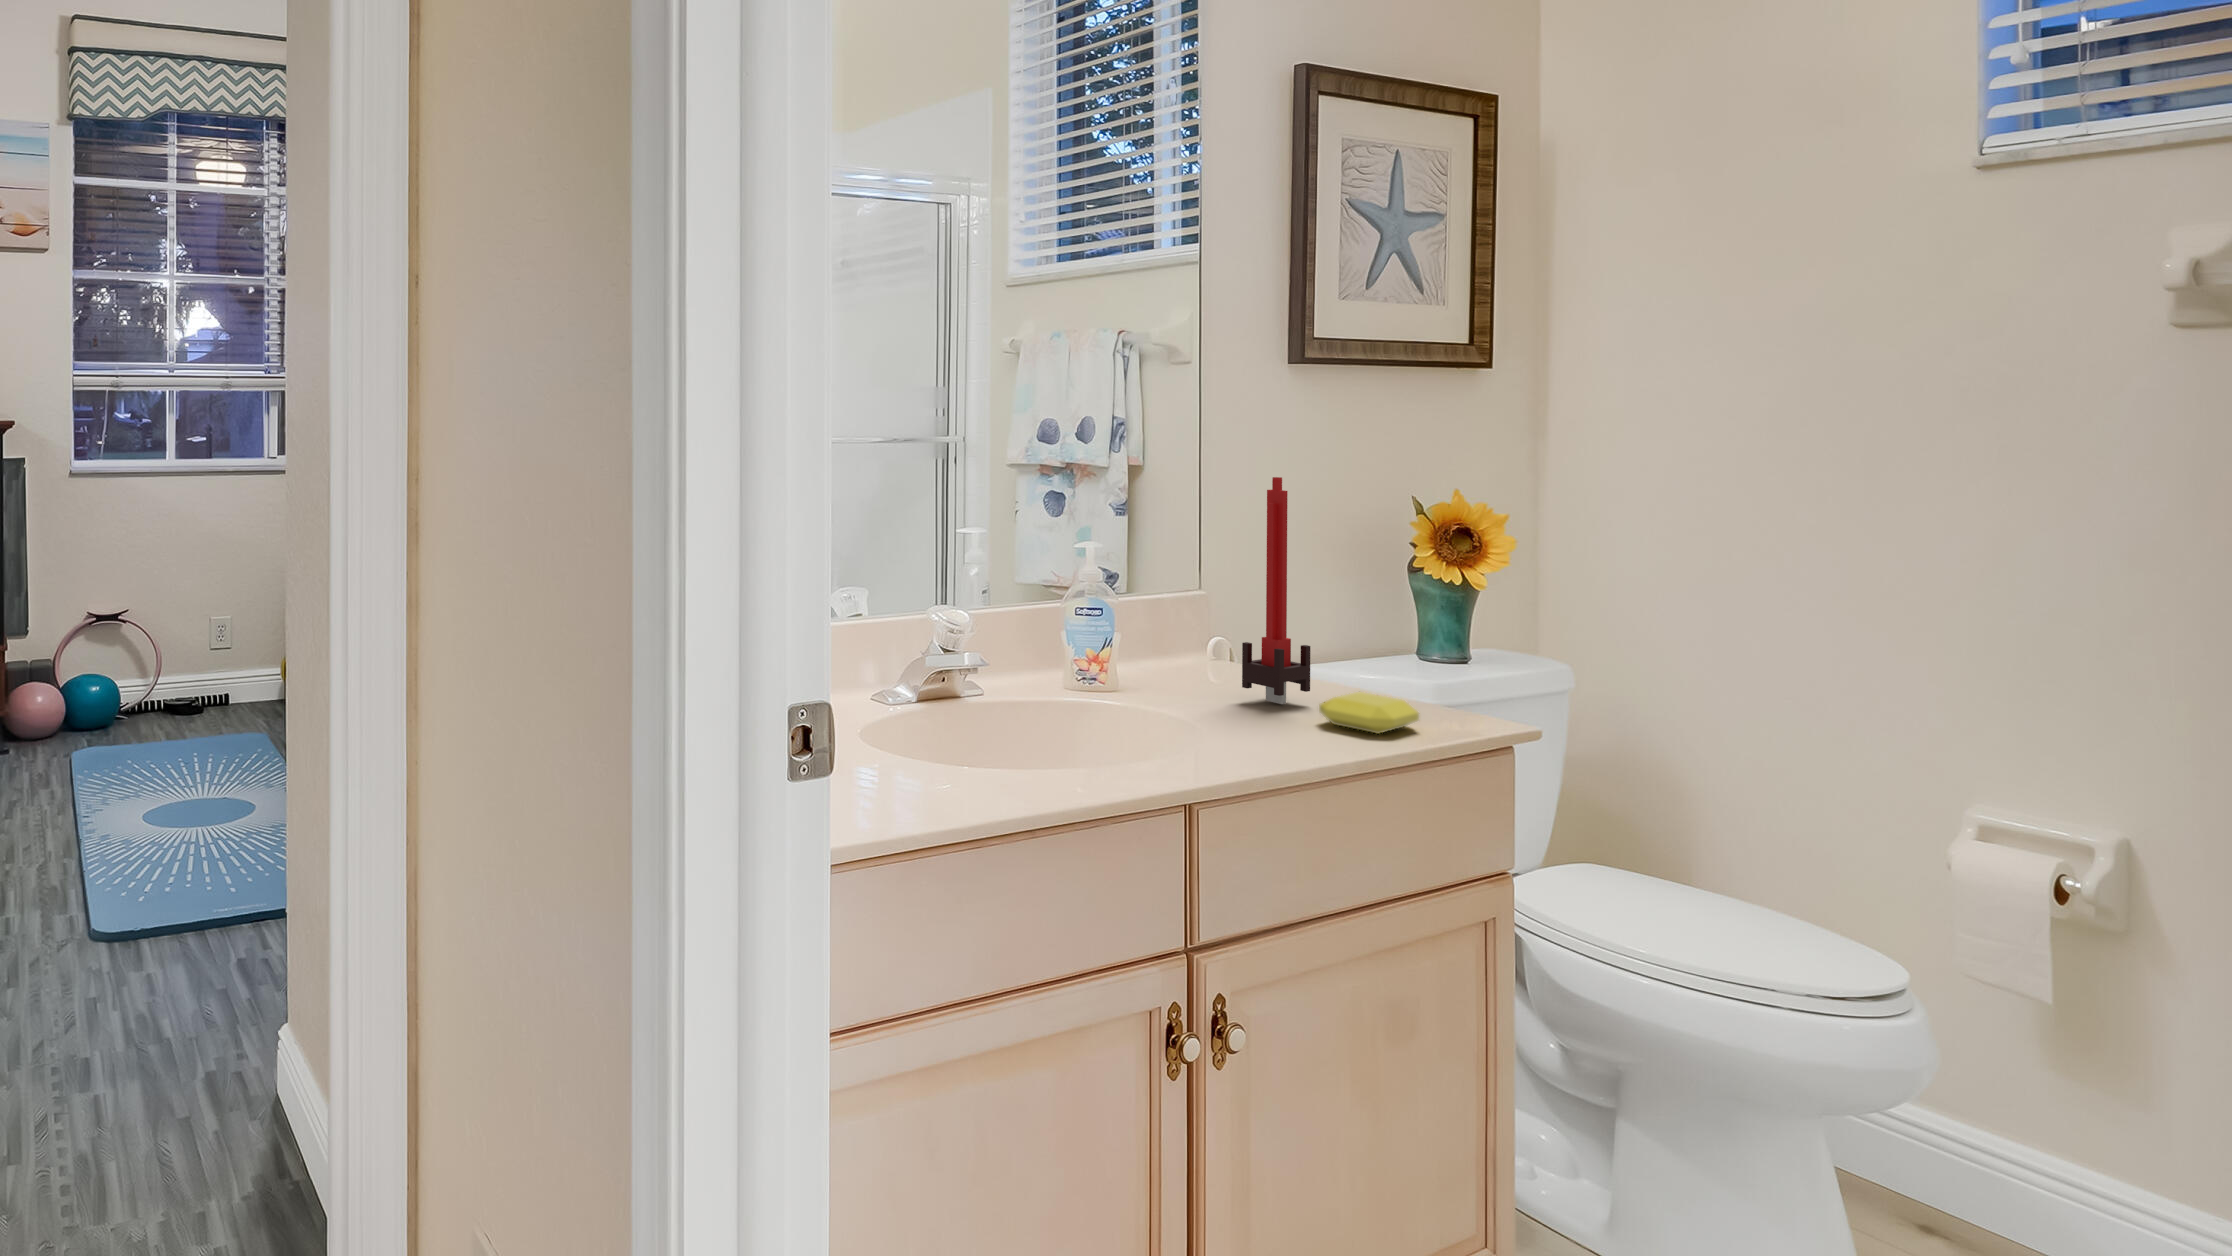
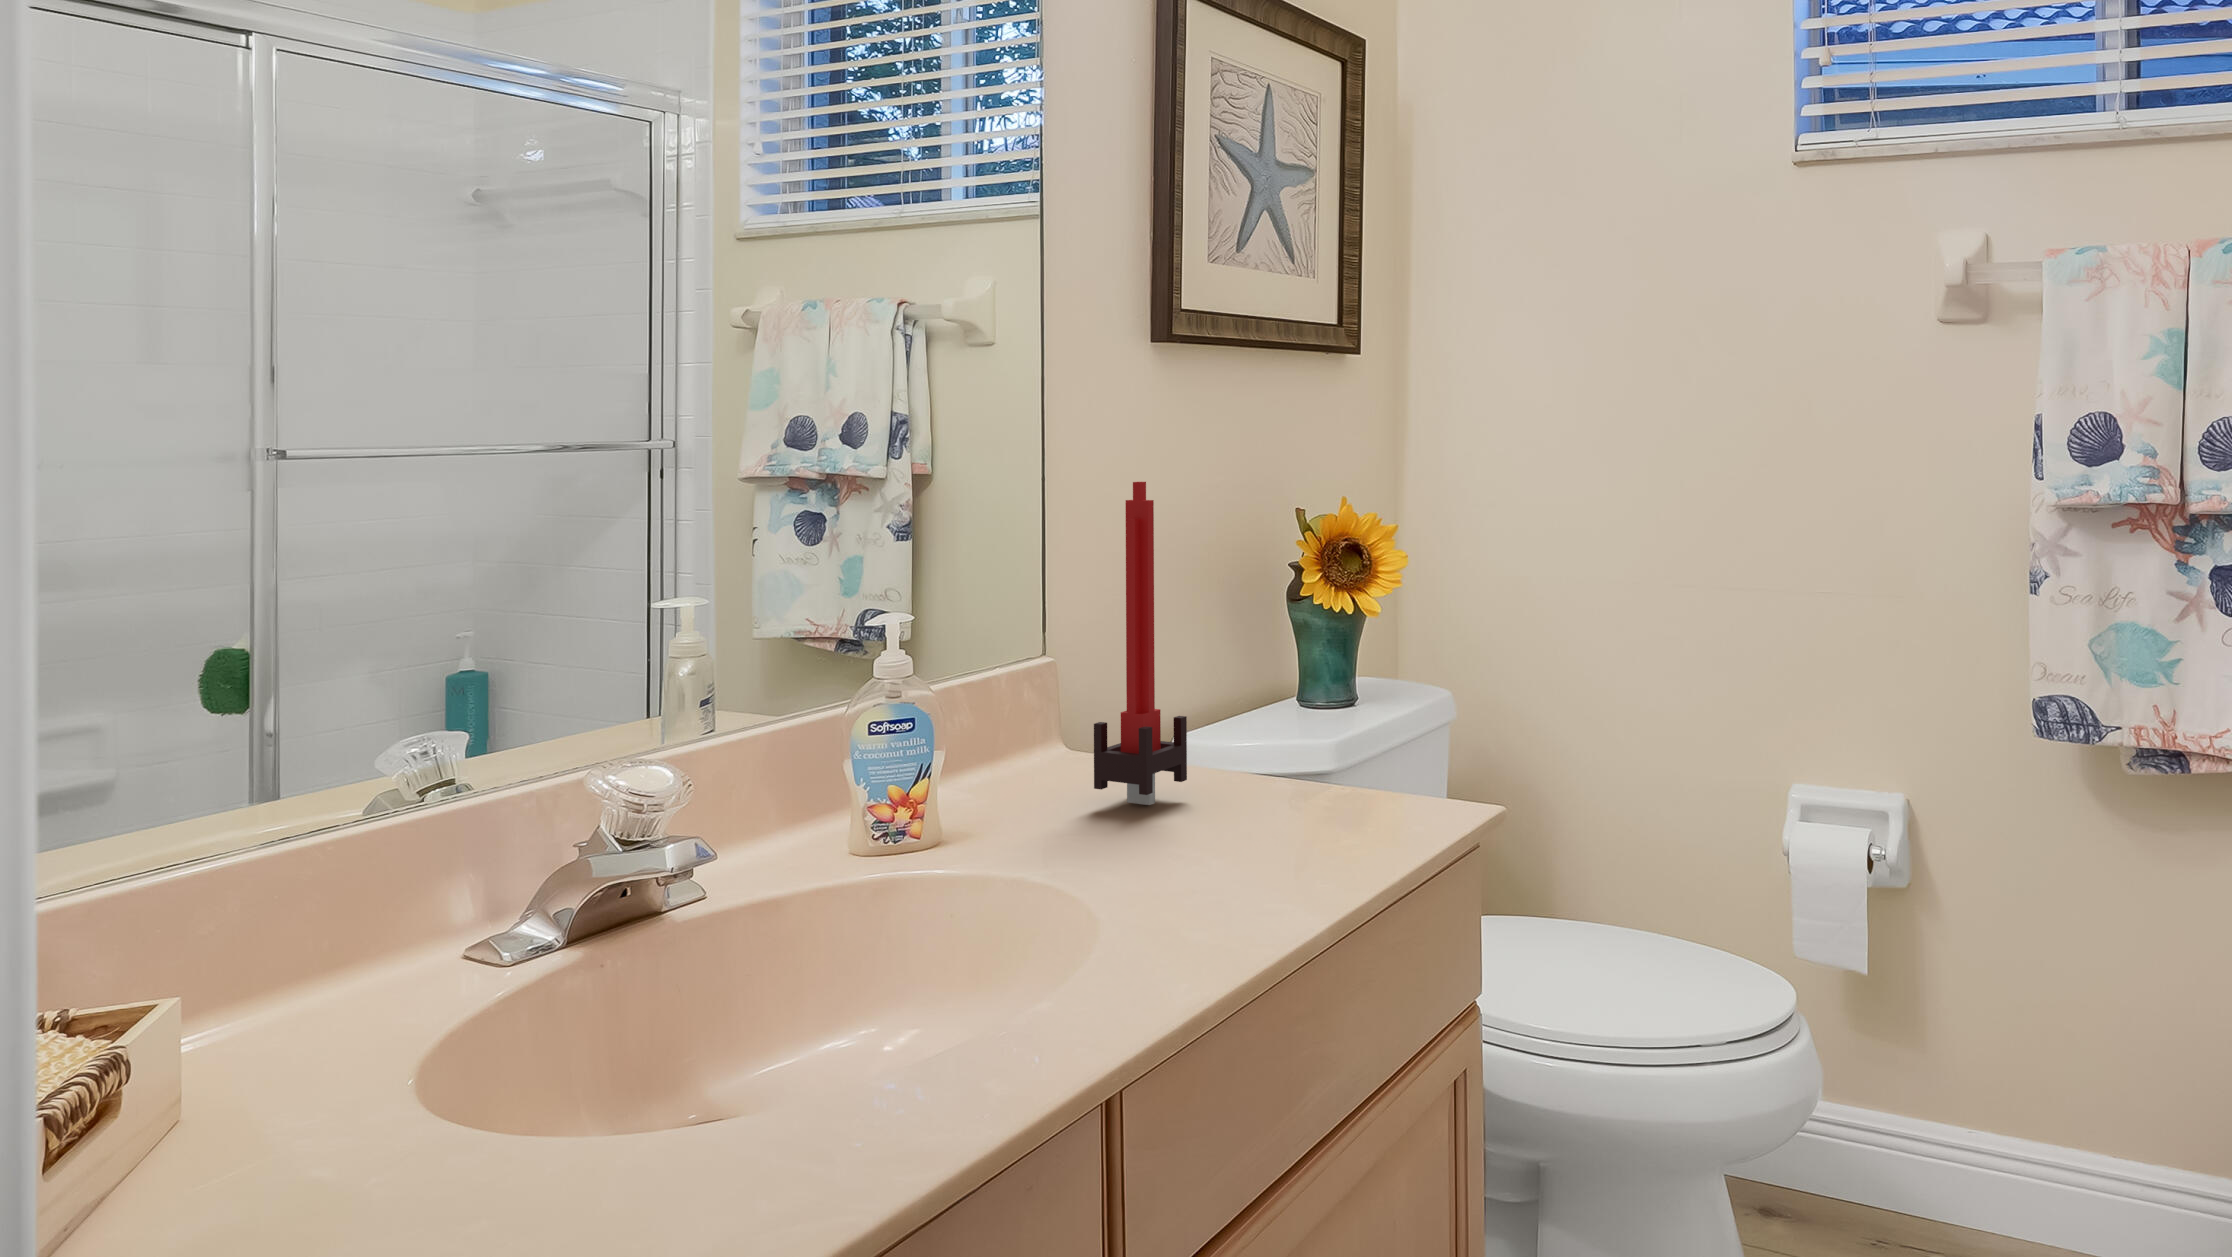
soap bar: present [1319,692,1419,734] -> none [1202,774,1330,833]

